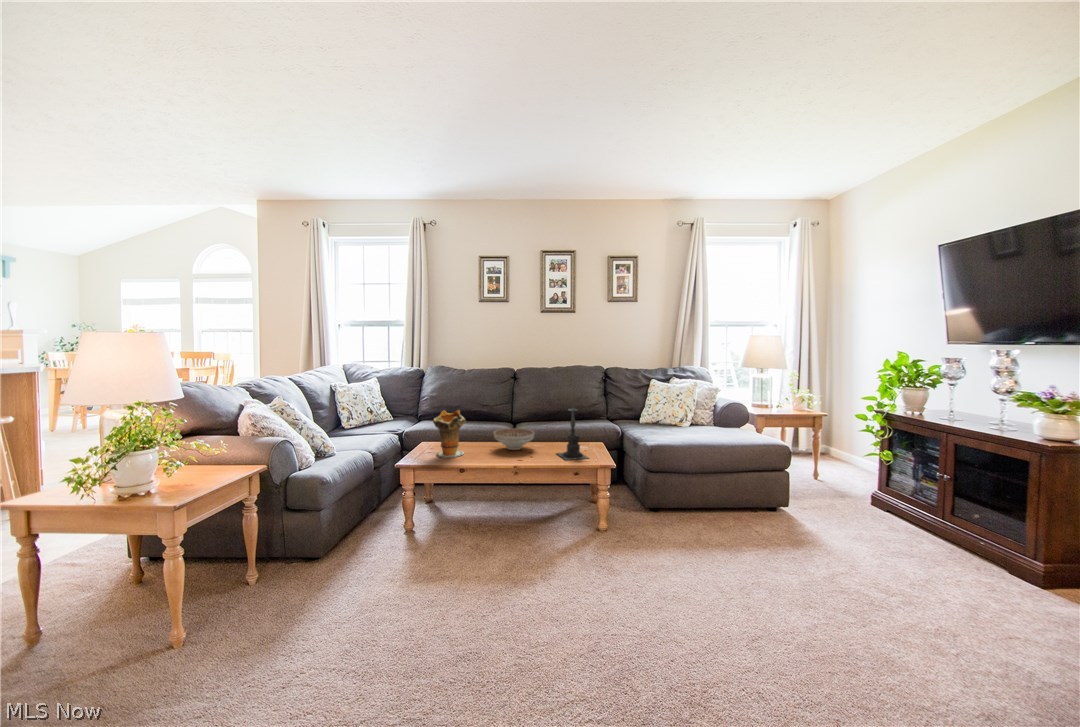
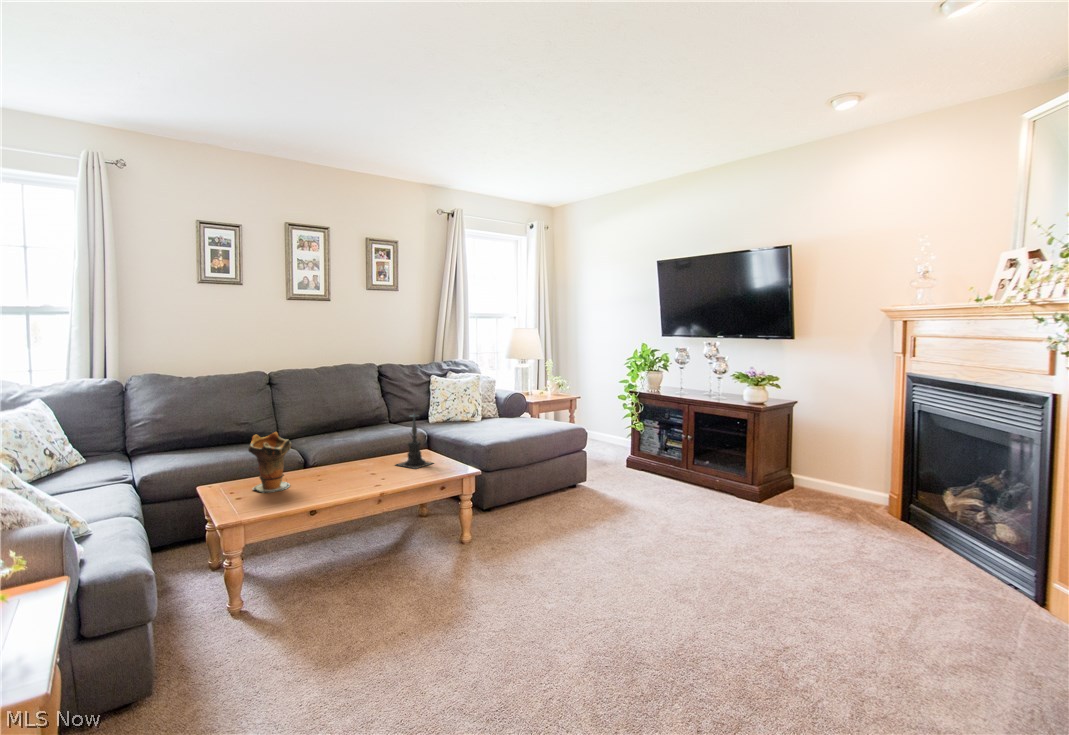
decorative bowl: present [494,428,534,450] -> none [312,444,363,470]

